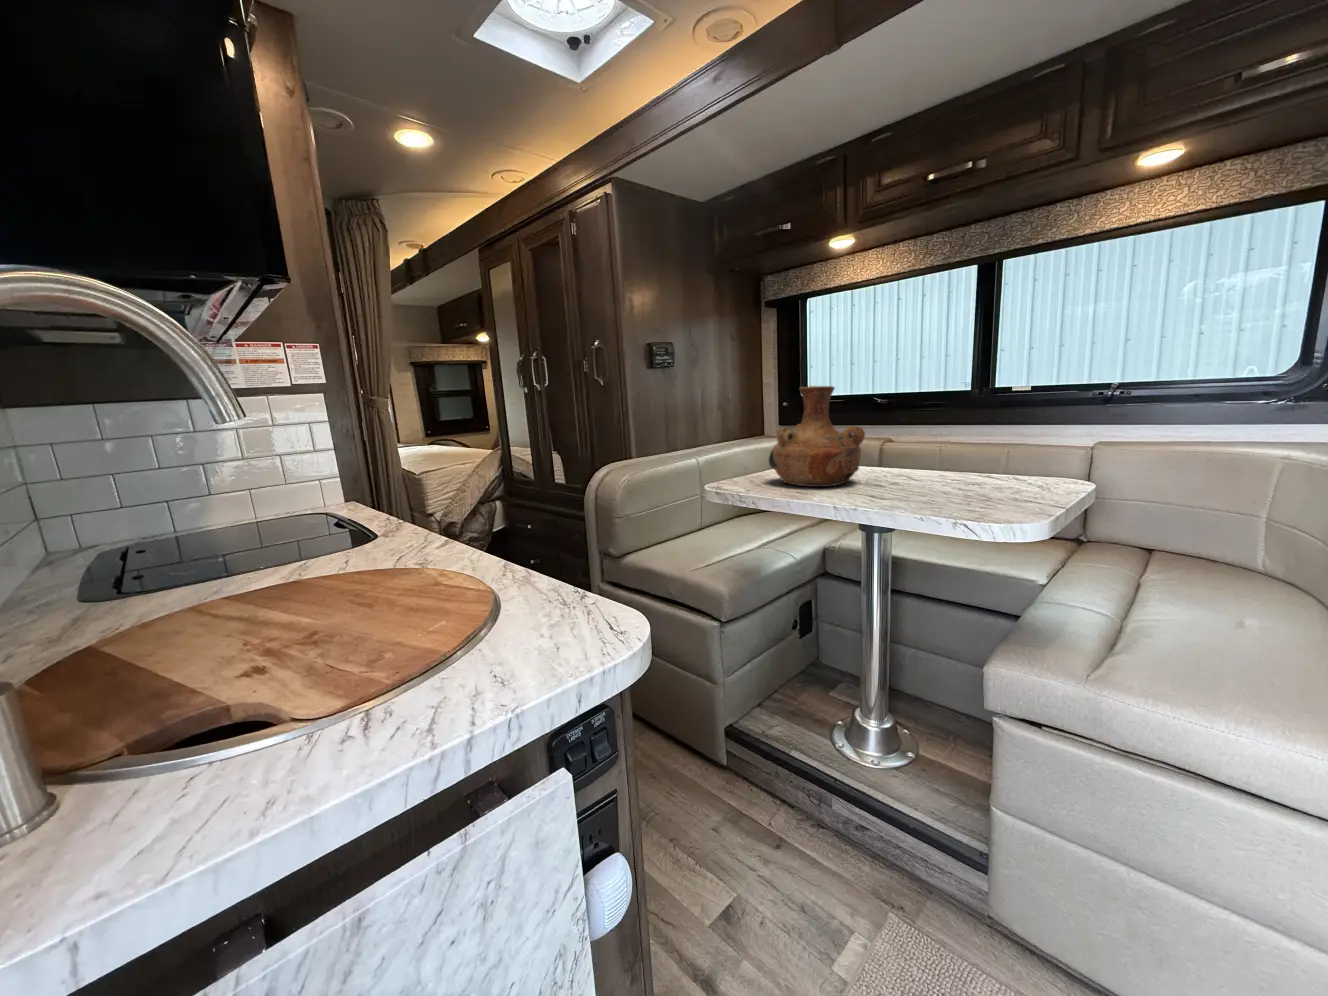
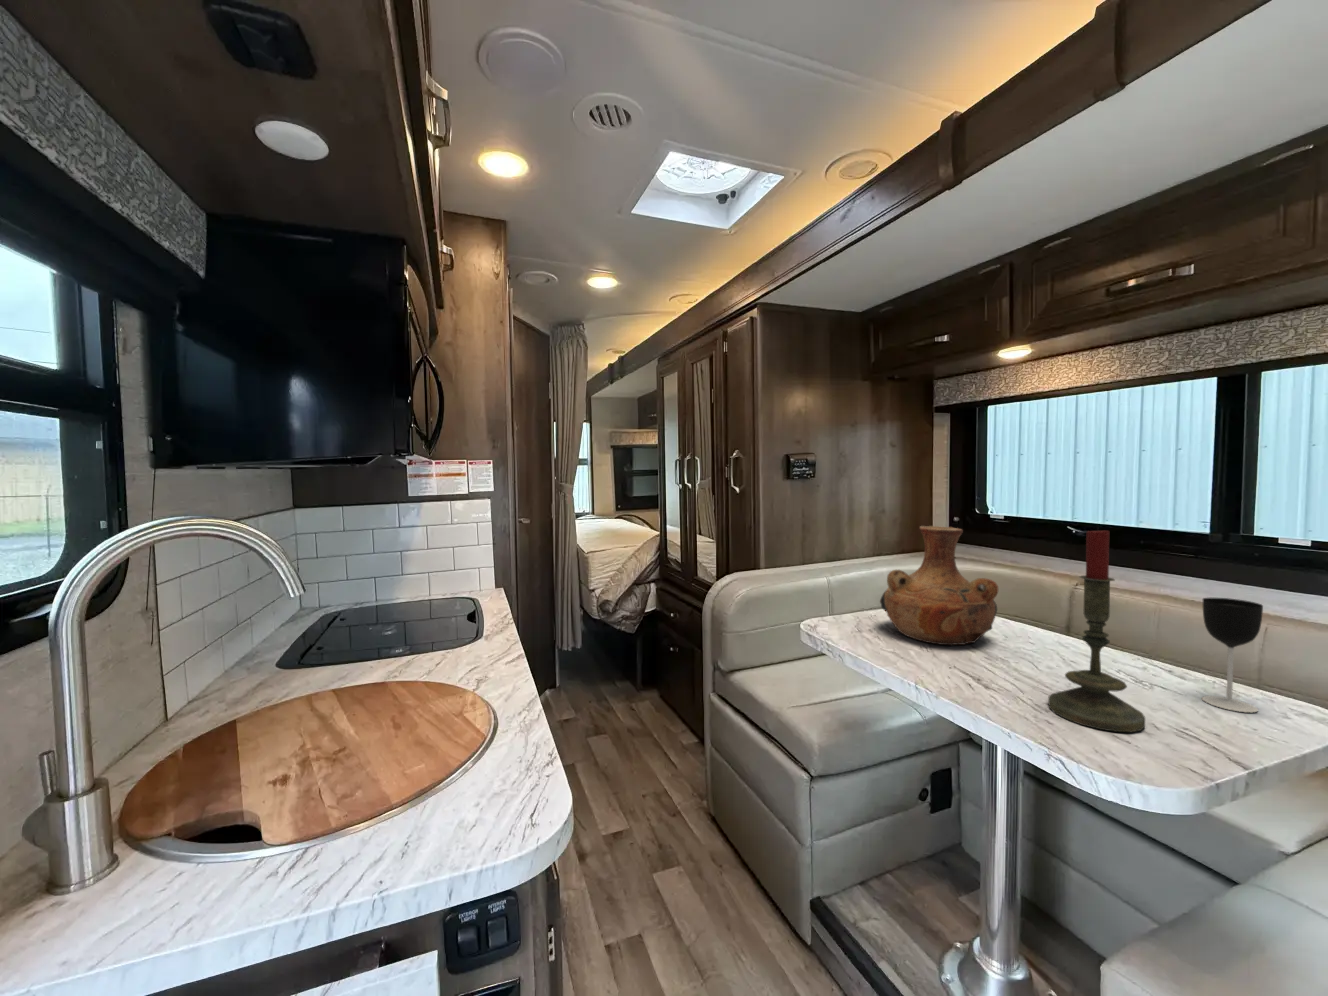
candle: none [925,353,992,513] -> present [1048,526,1145,732]
wine glass: none [1007,415,1047,494] -> present [1202,598,1263,712]

